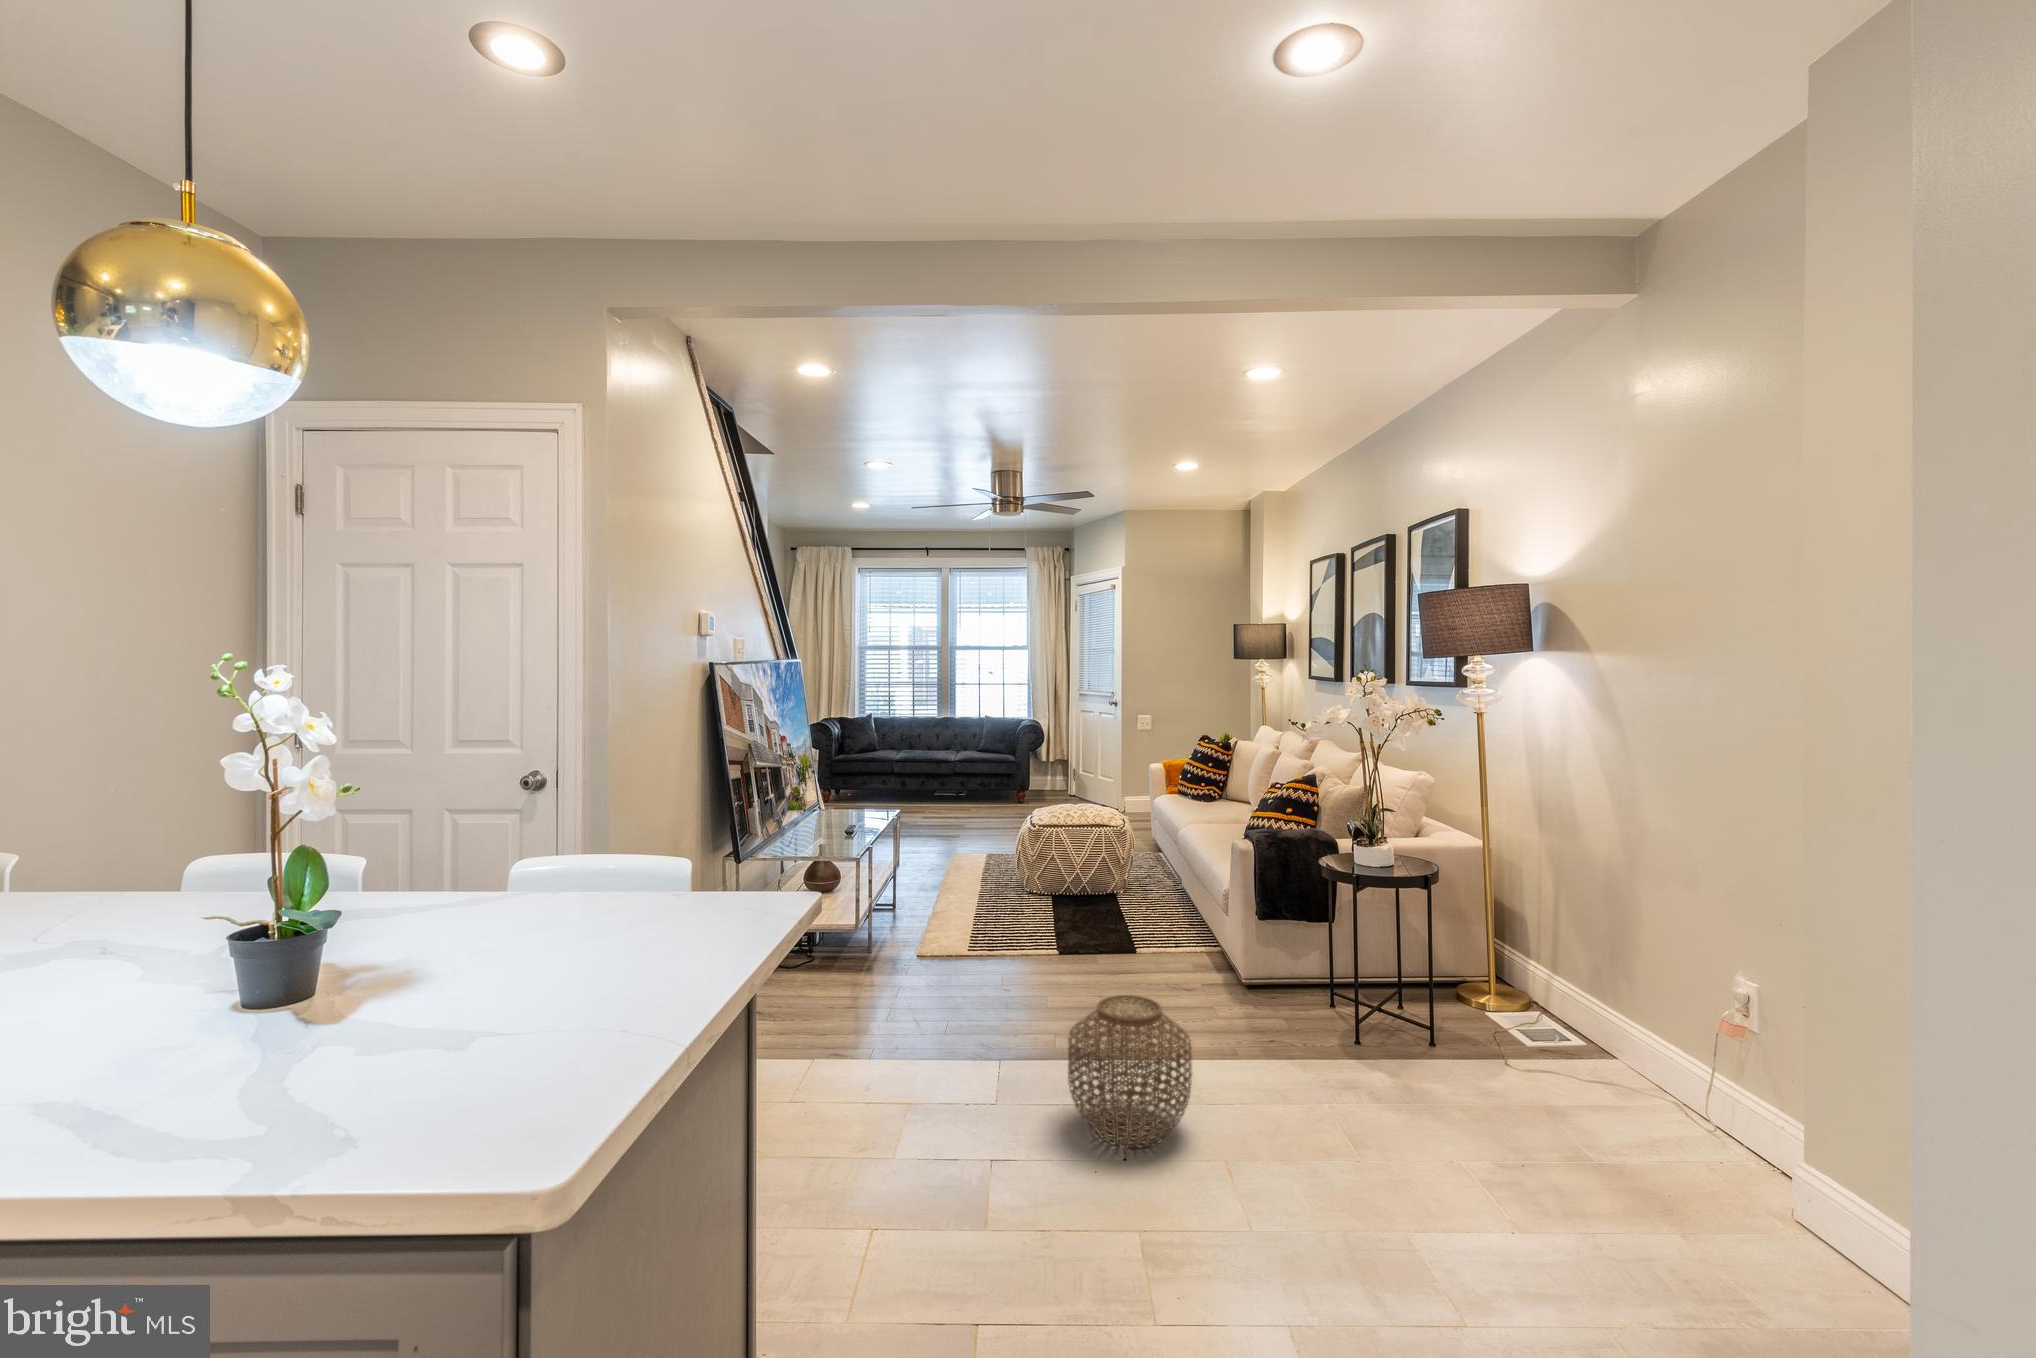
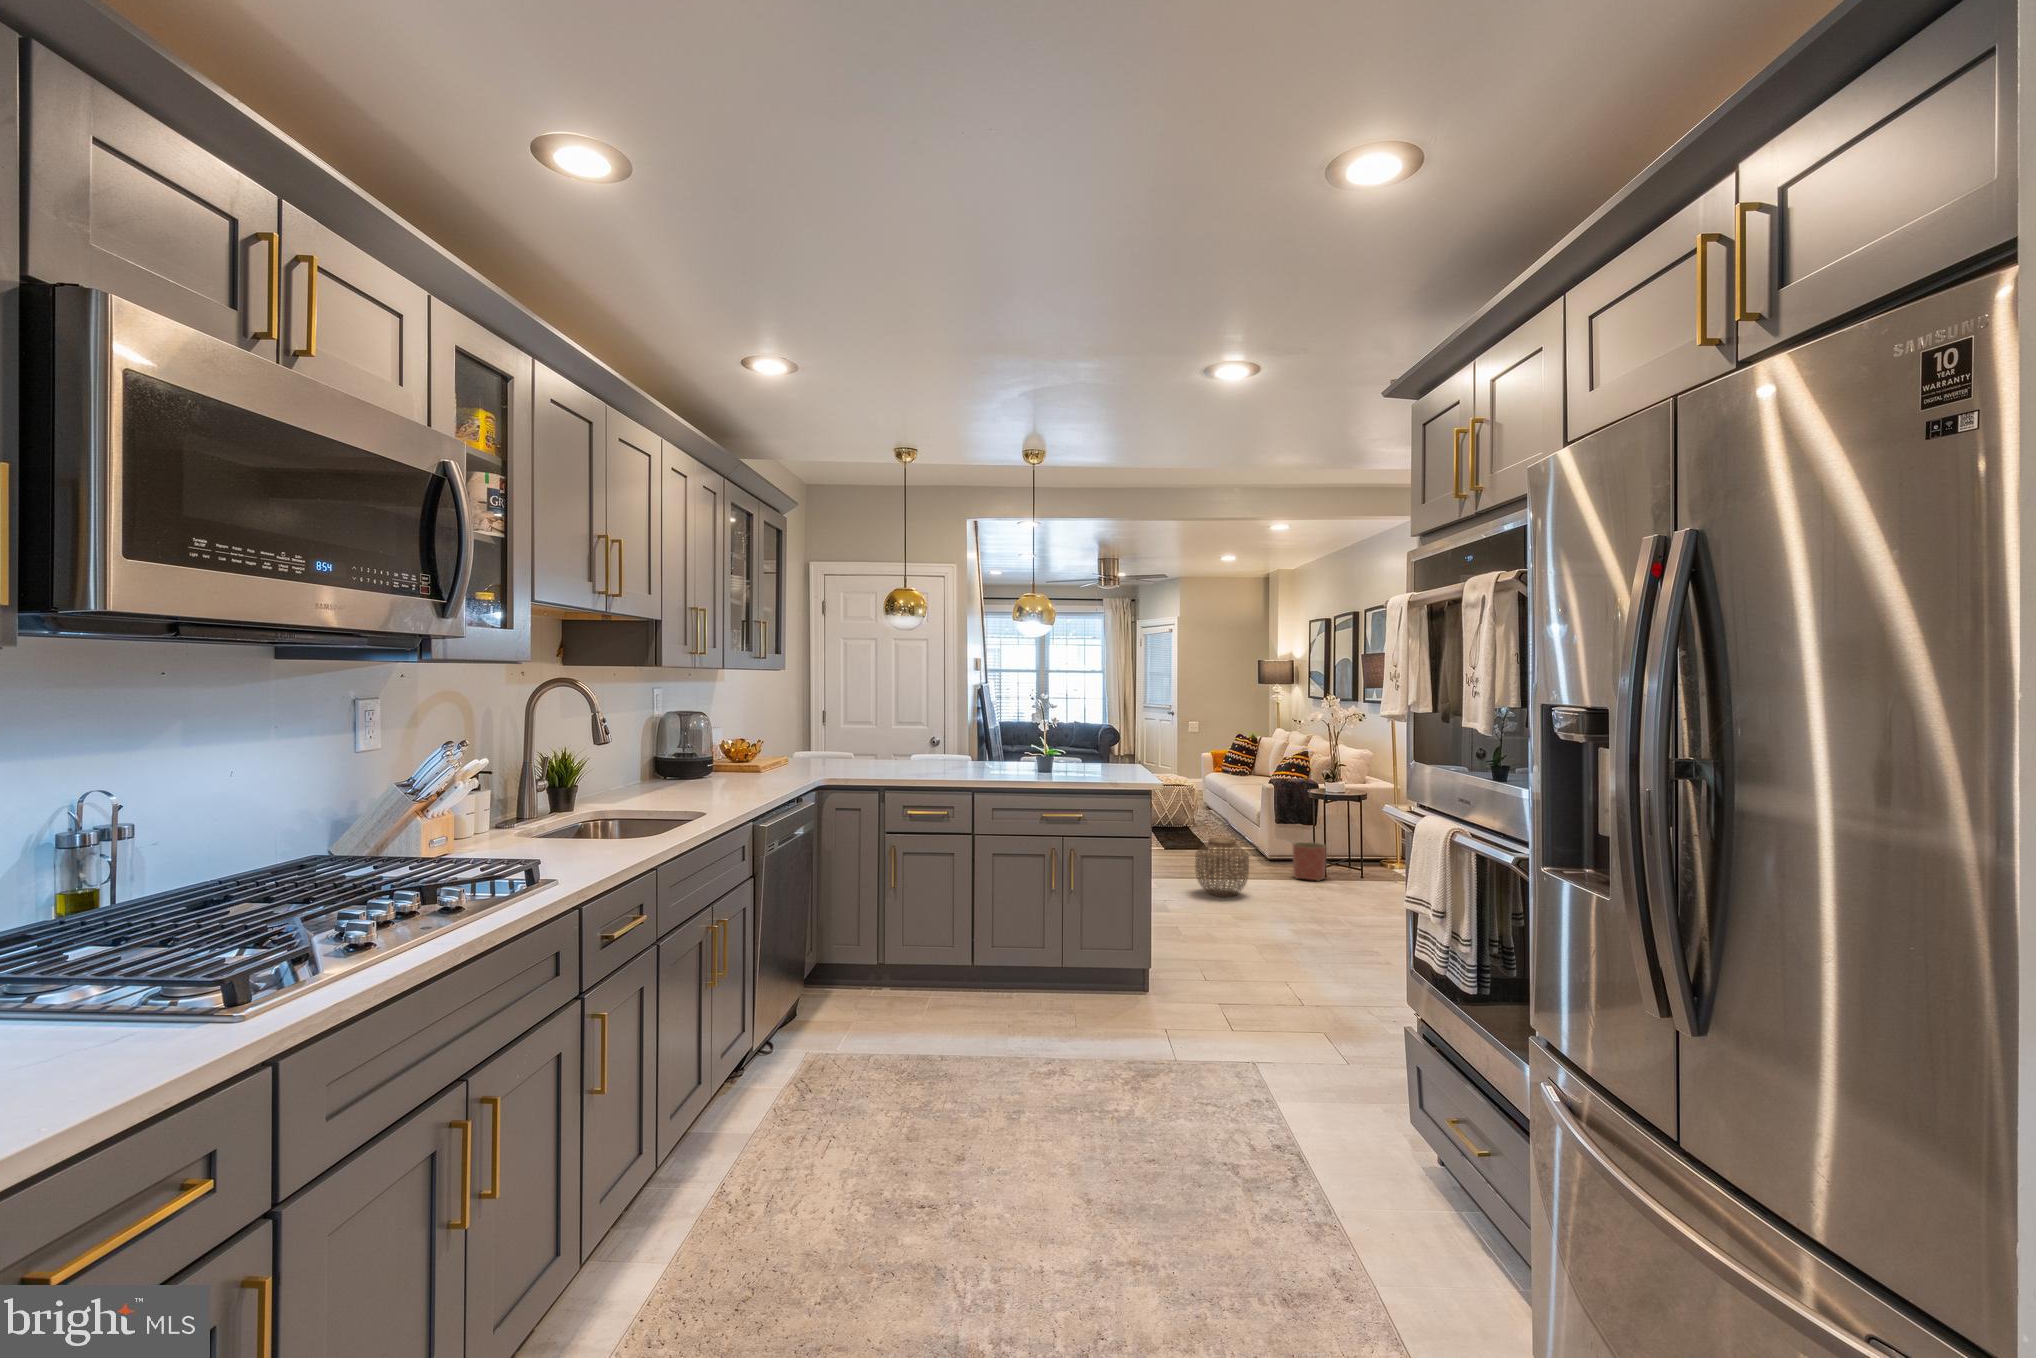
planter: none [1292,972,1364,1066] -> present [1293,842,1327,881]

